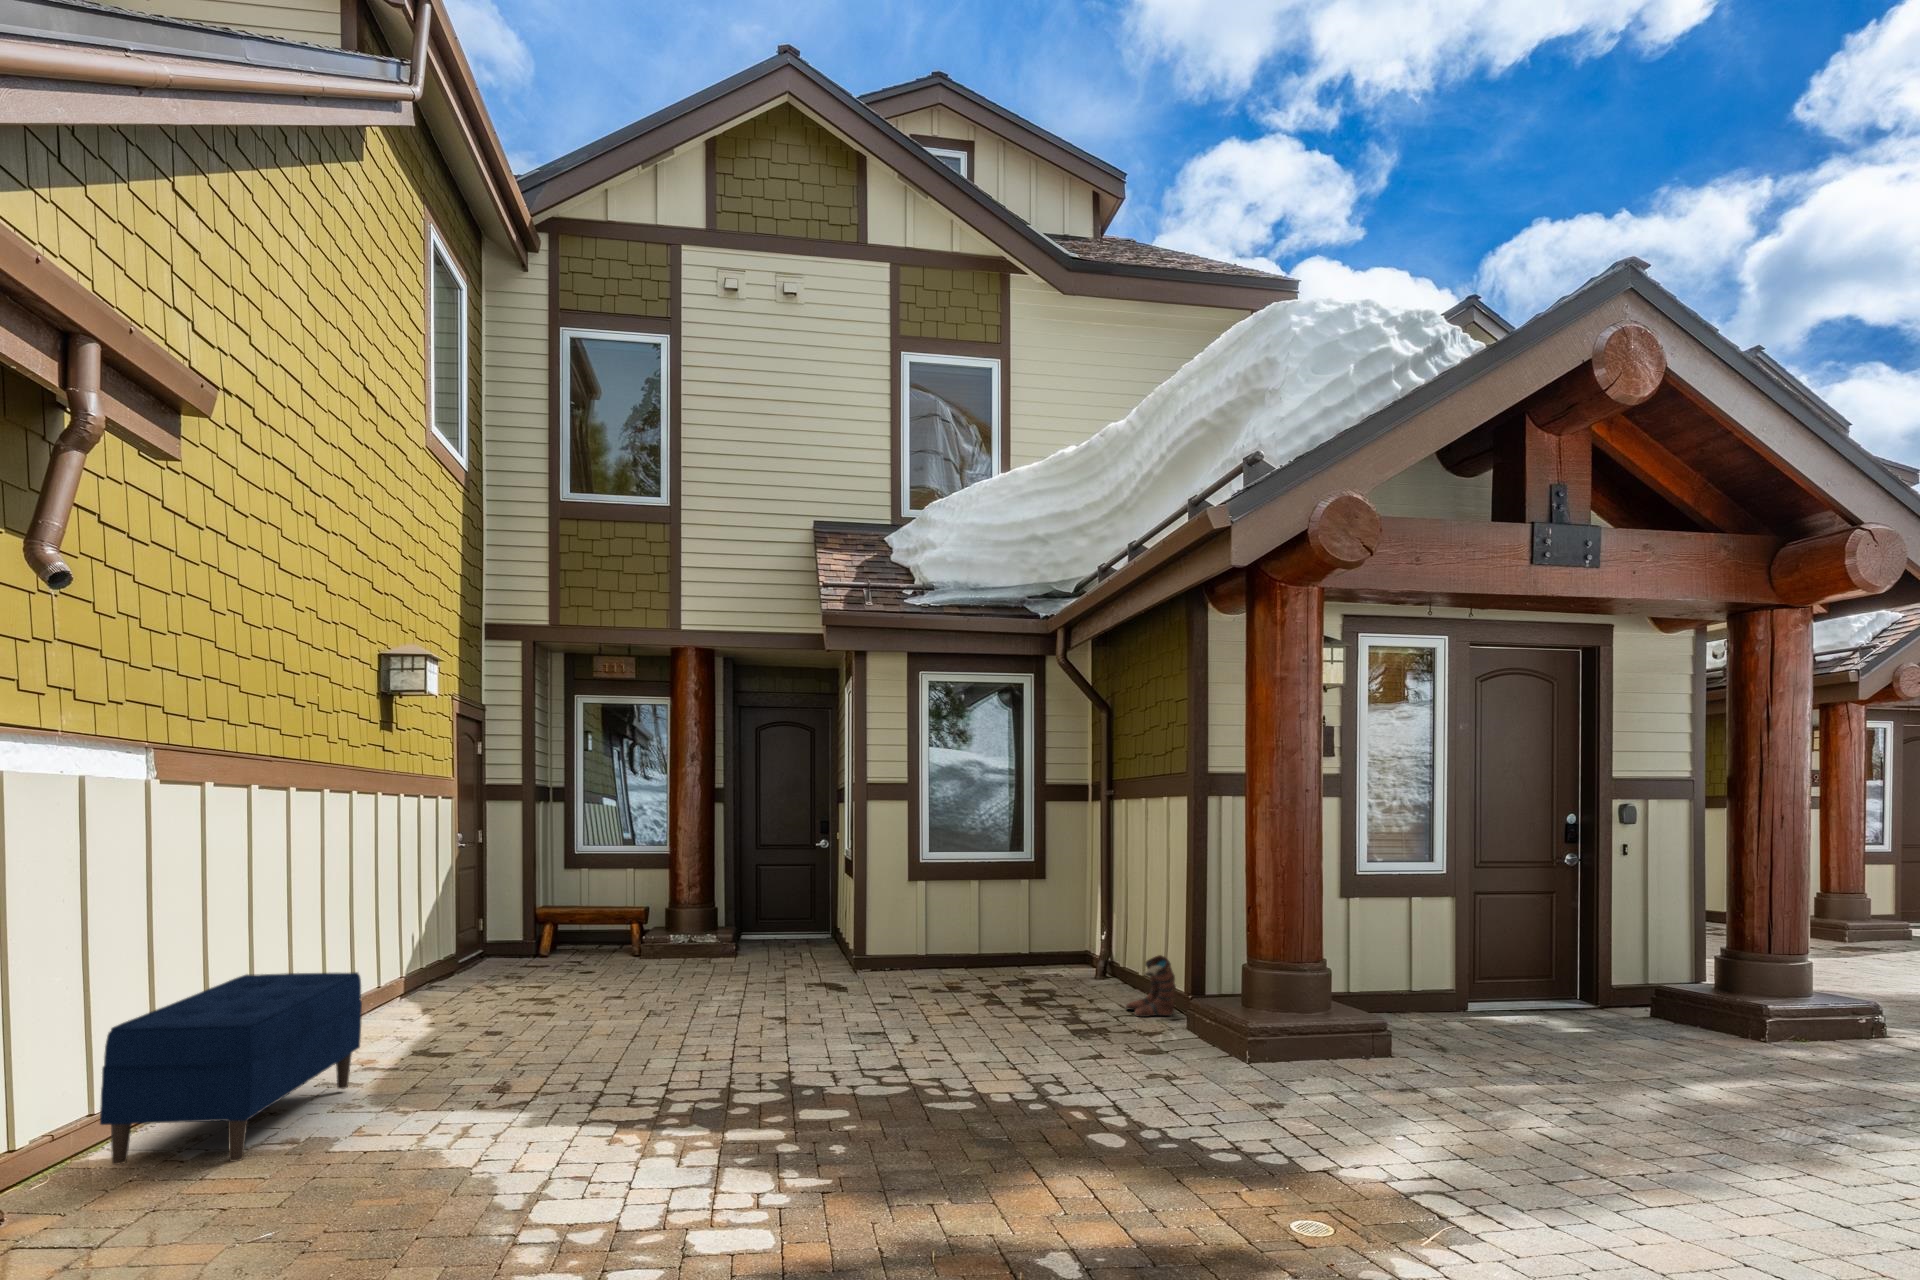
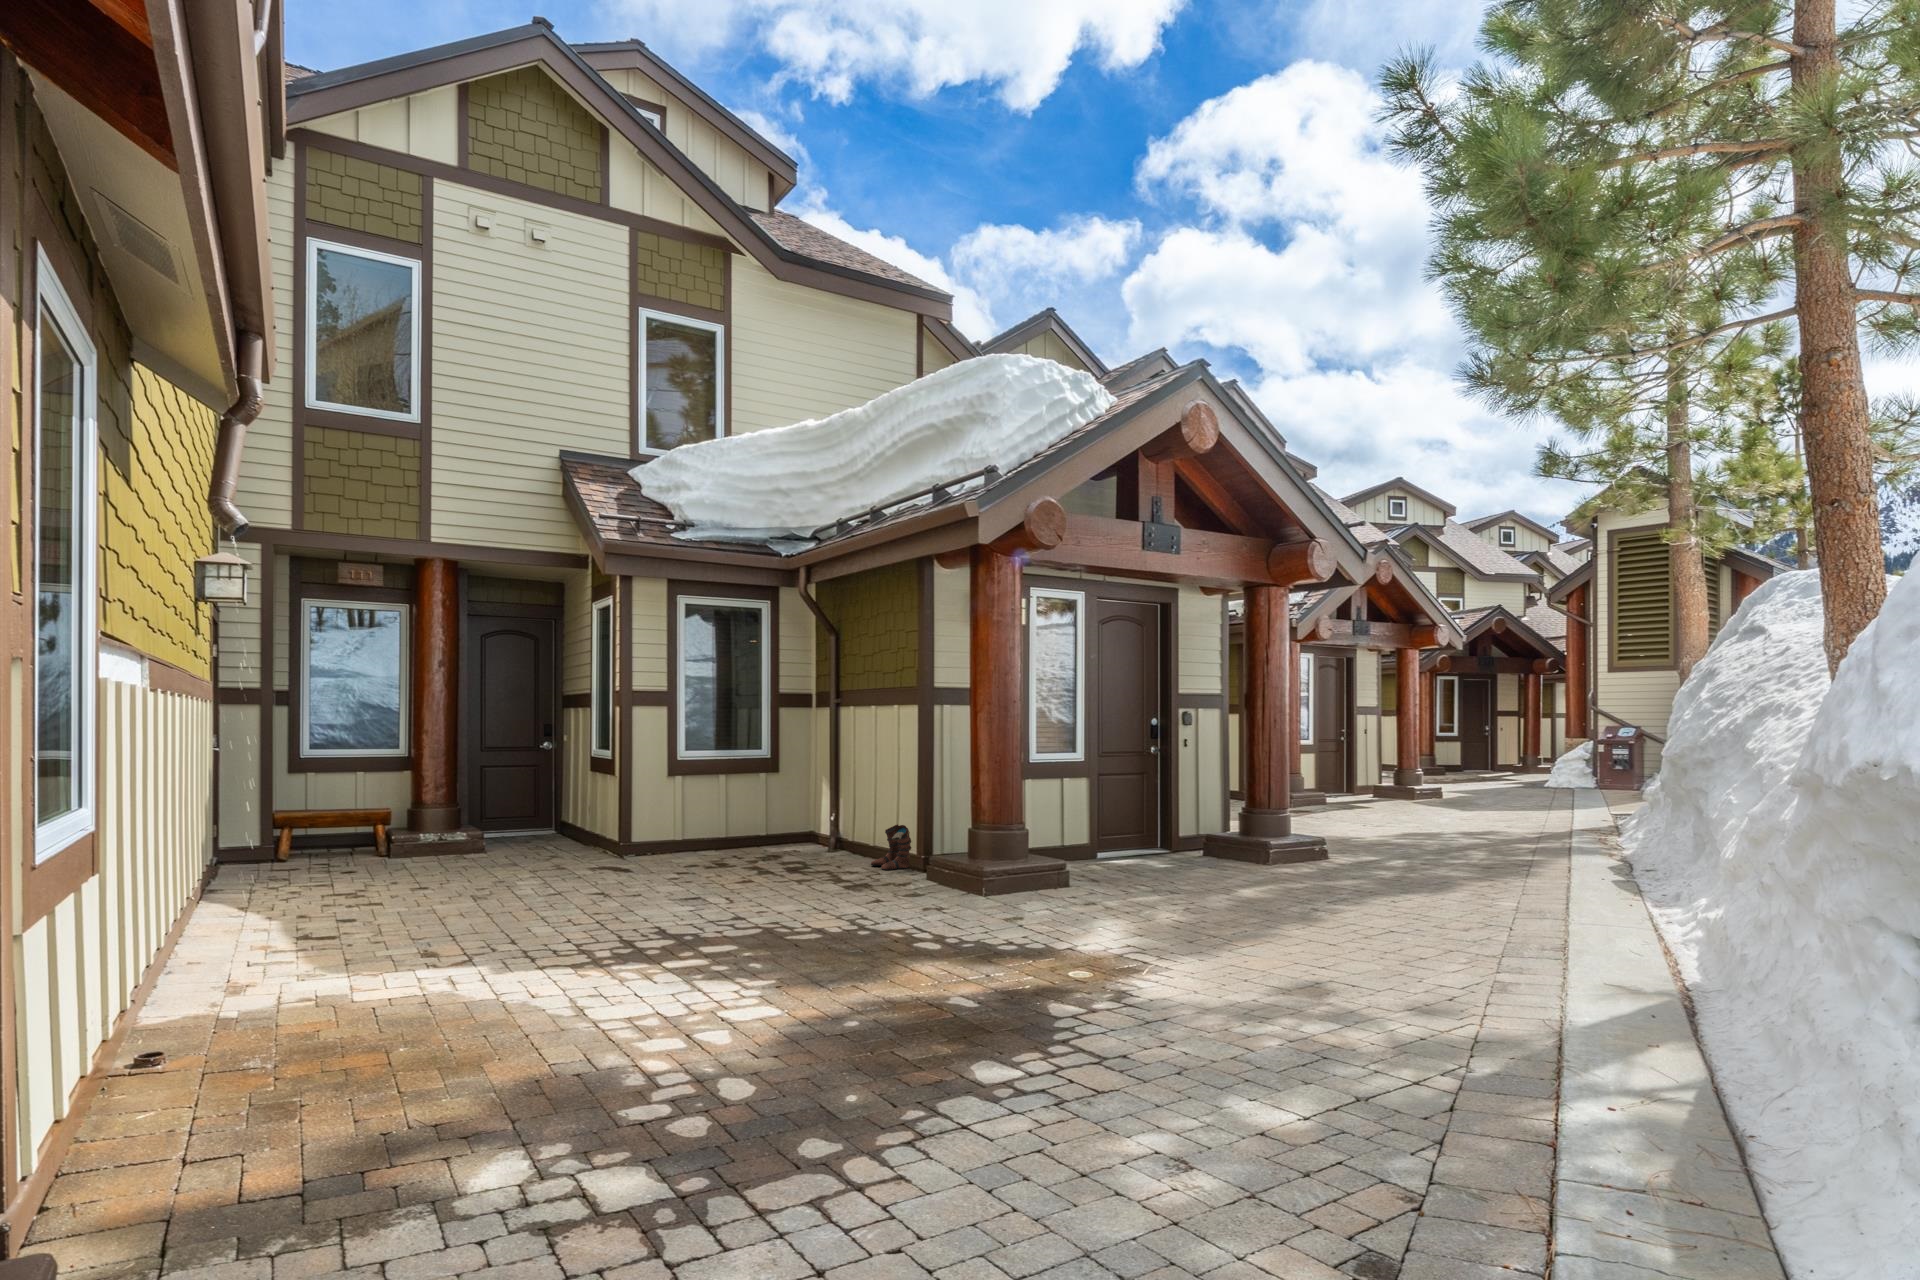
bench: present [100,972,362,1165] -> none [167,863,316,1038]

